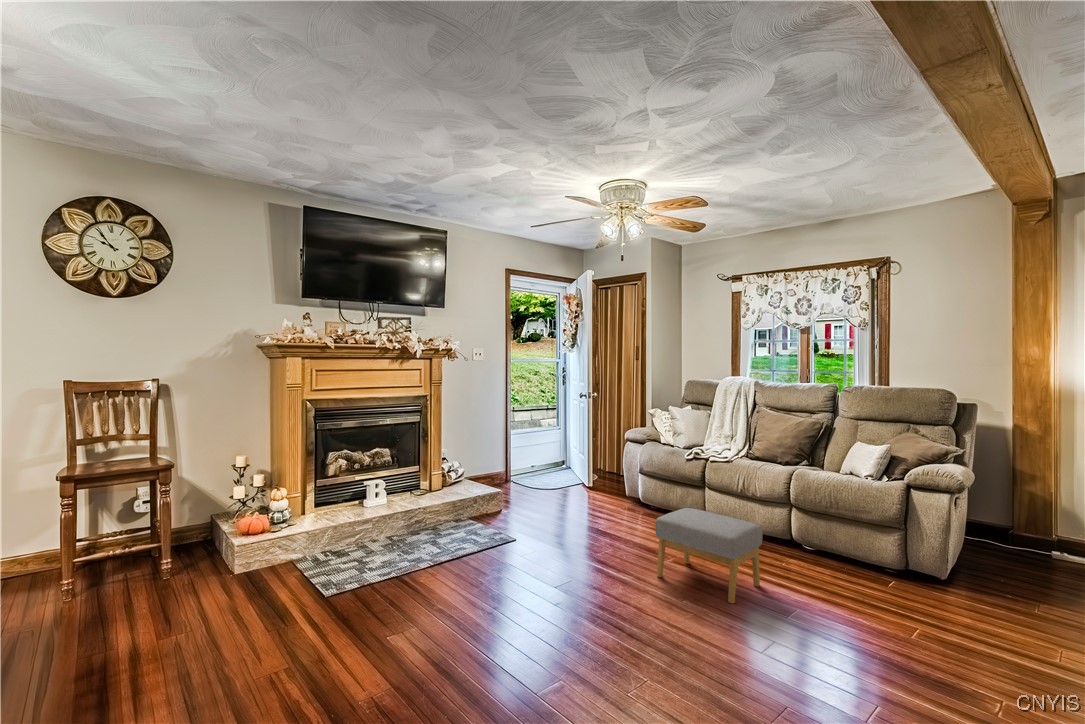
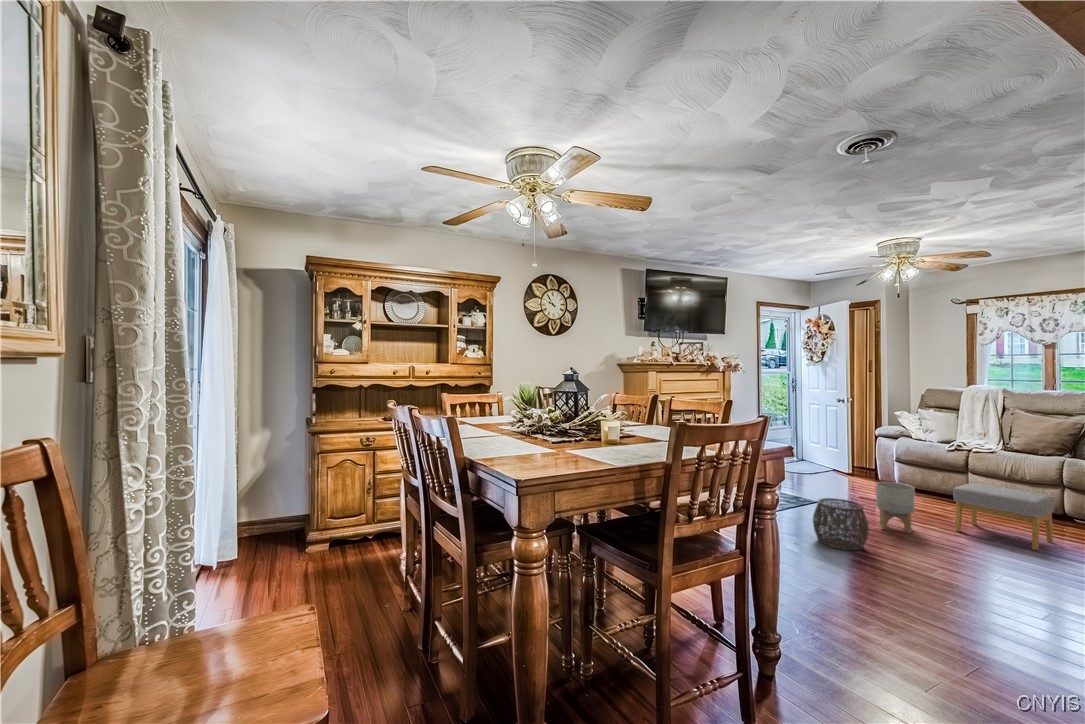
planter: none [561,513,605,589] -> present [876,482,915,533]
woven basket: none [436,551,510,639] -> present [813,498,869,551]

